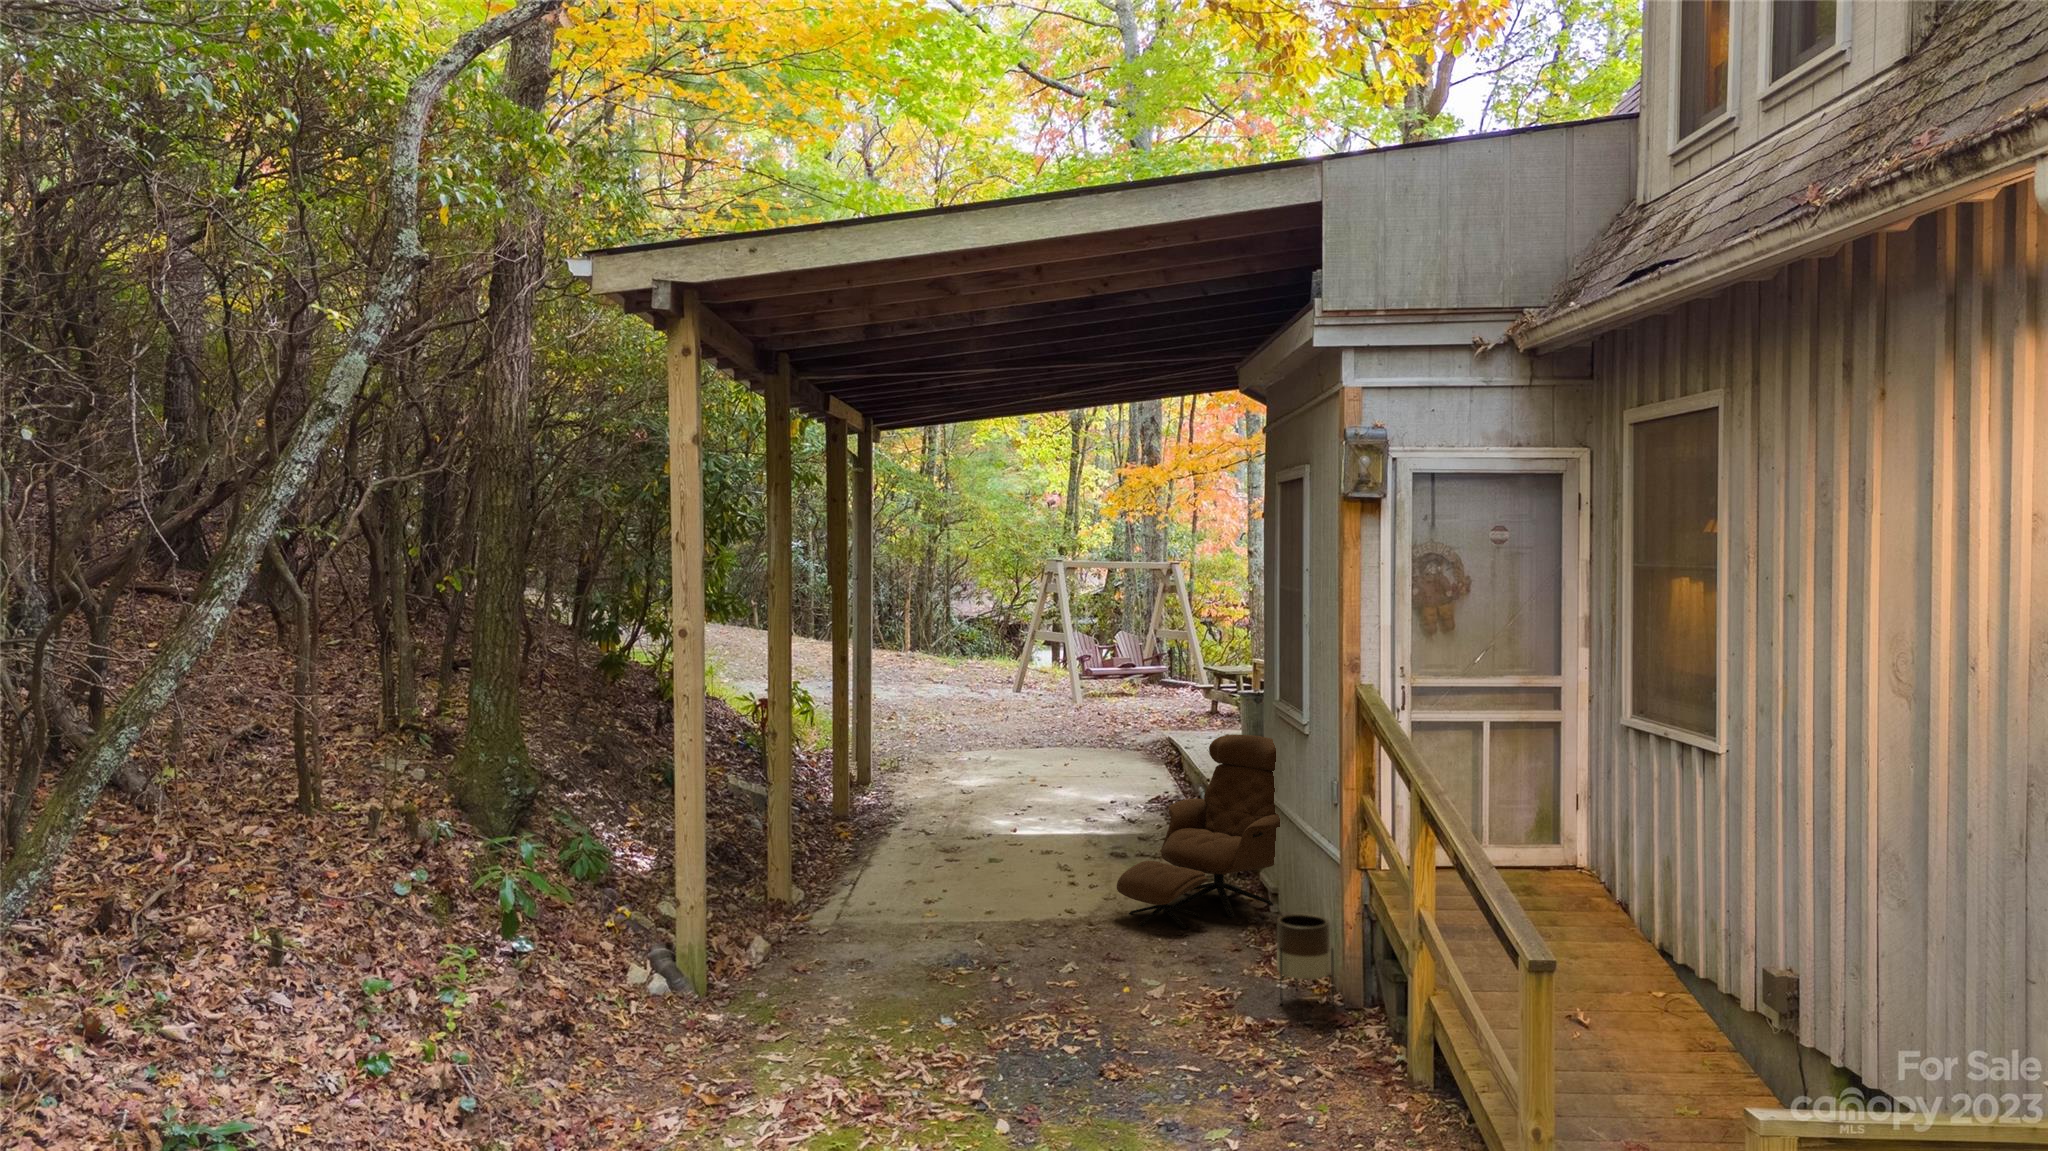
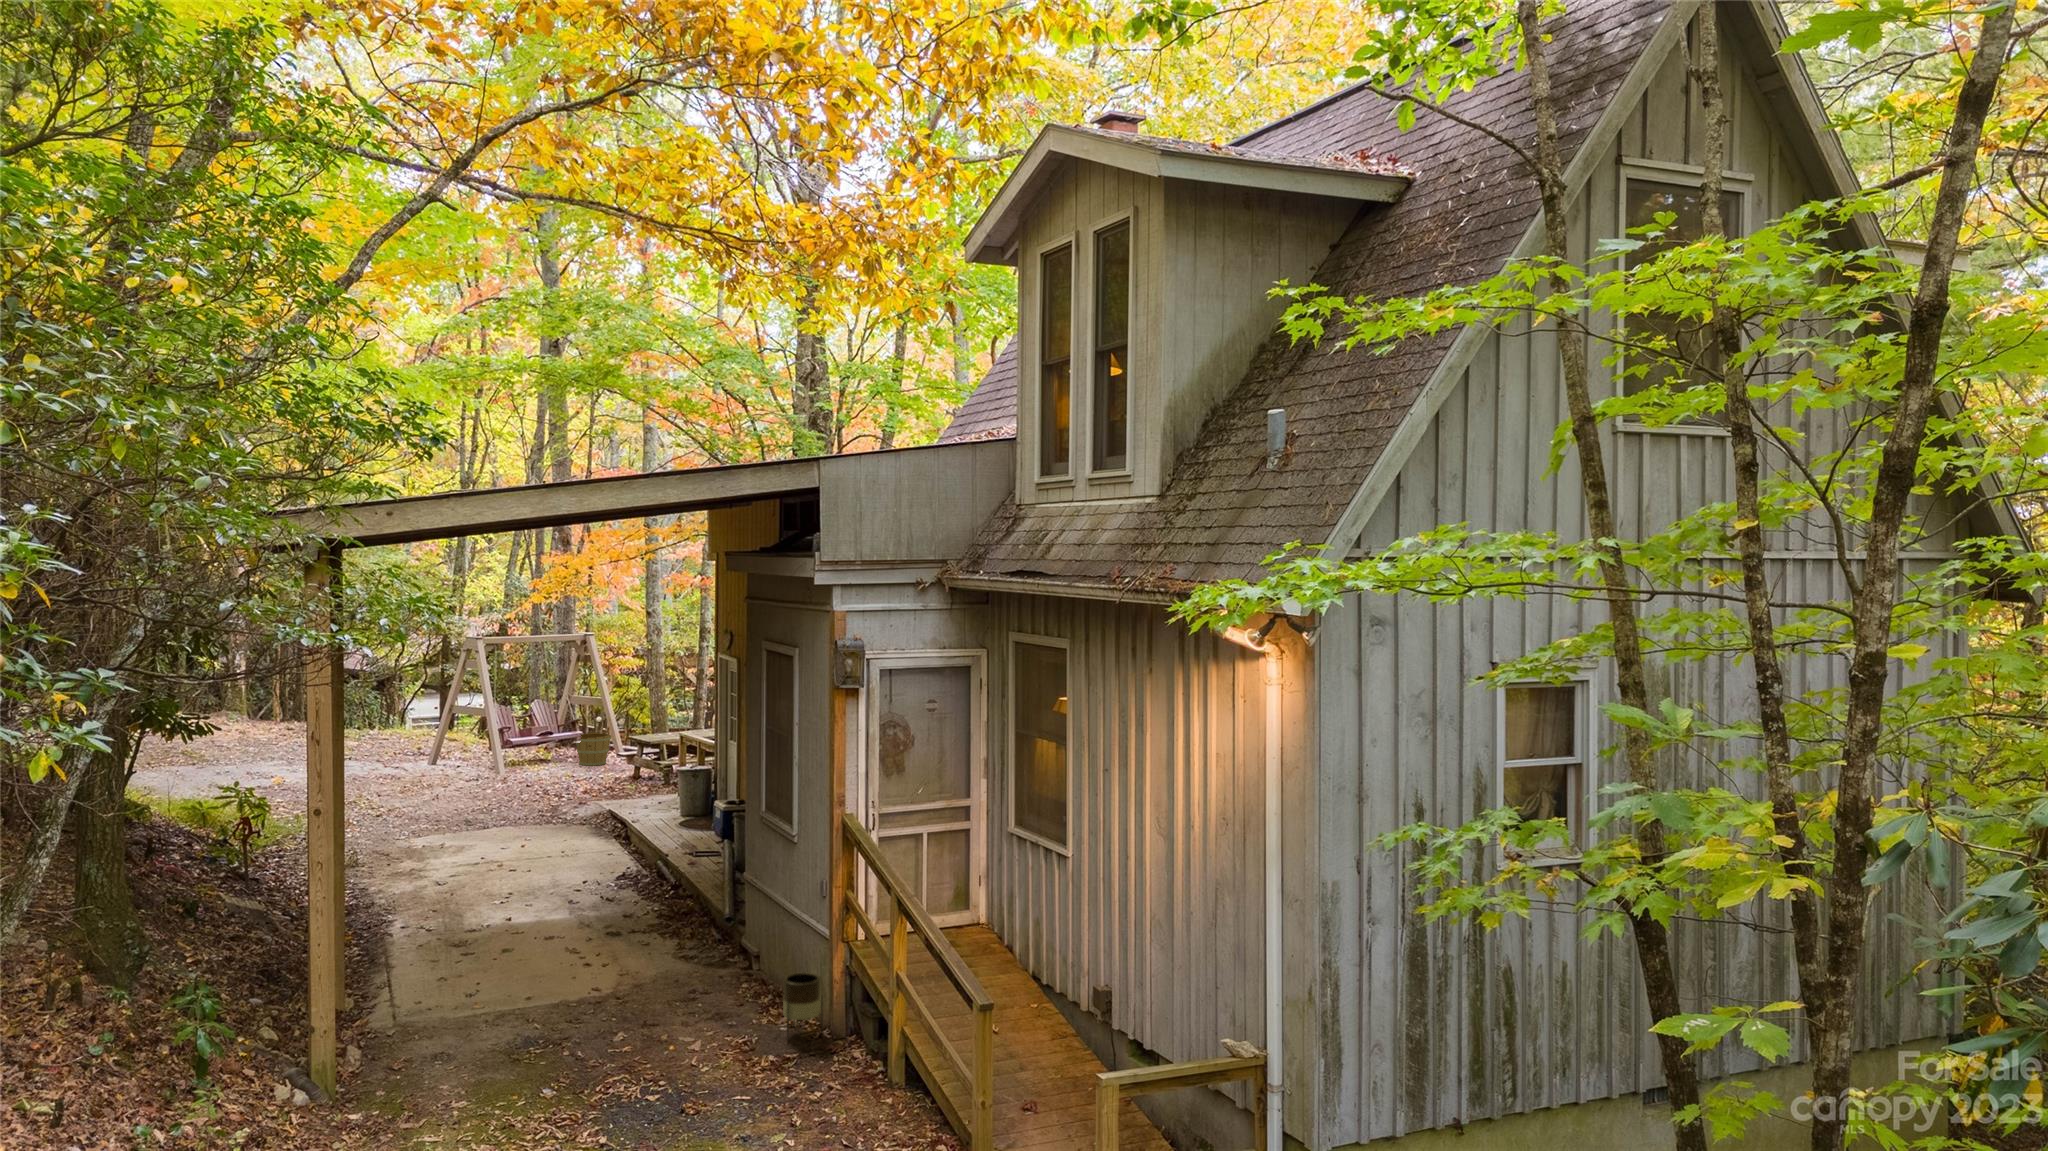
wooden bucket: none [1155,665,1196,702] -> present [576,732,612,766]
lounge chair: present [1117,735,1280,928] -> none [638,832,769,993]

